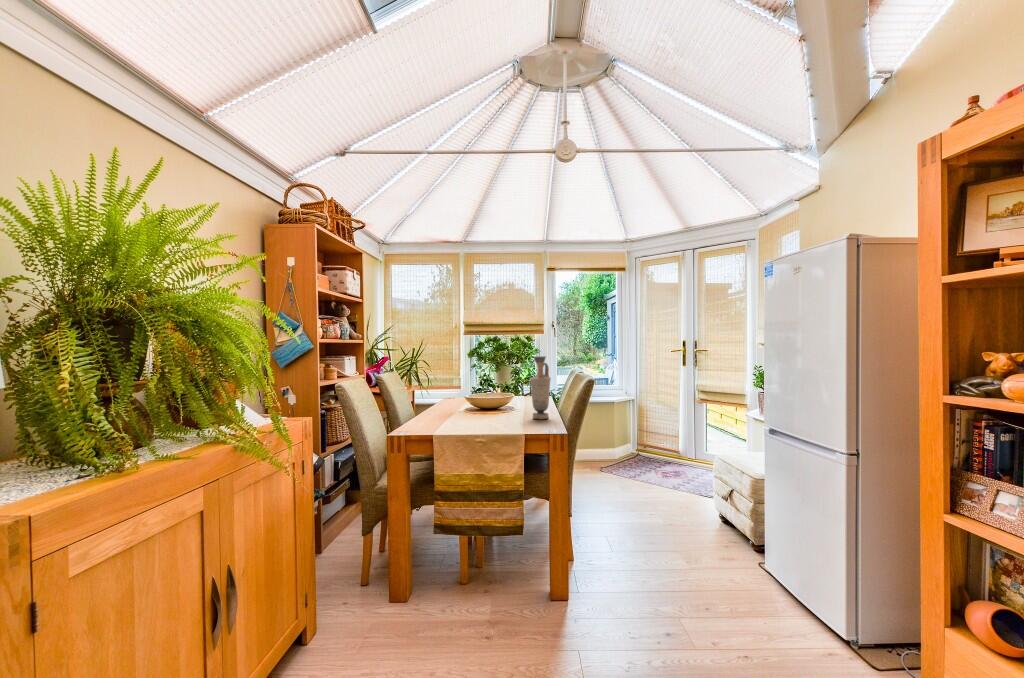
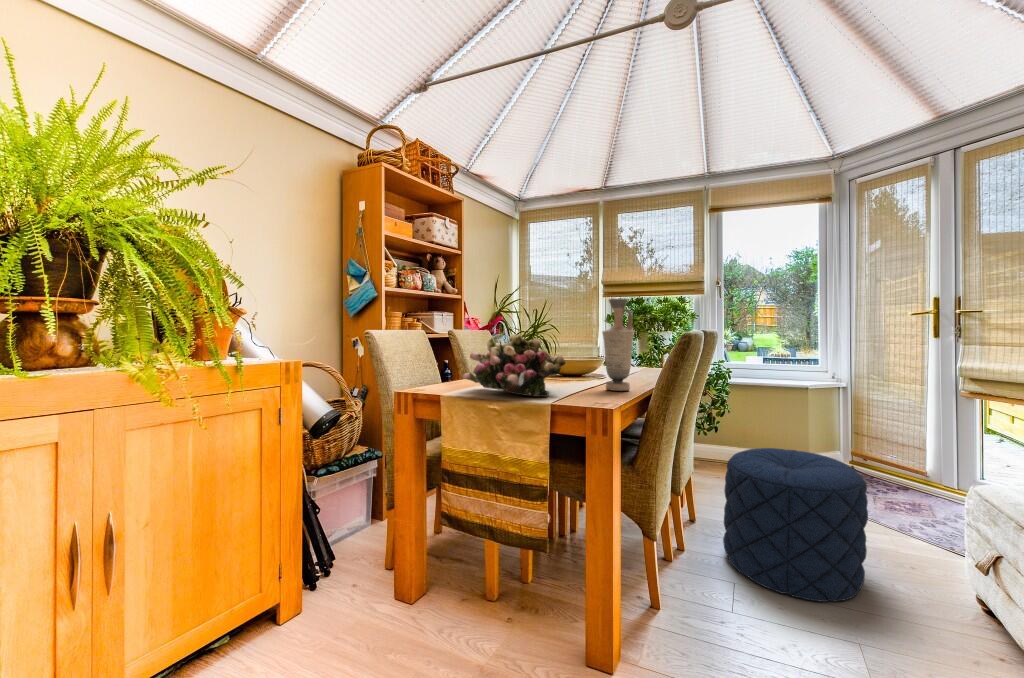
flower arrangement: none [448,384,516,429] -> present [463,334,565,397]
pouf: none [591,446,669,536] -> present [723,448,868,602]

